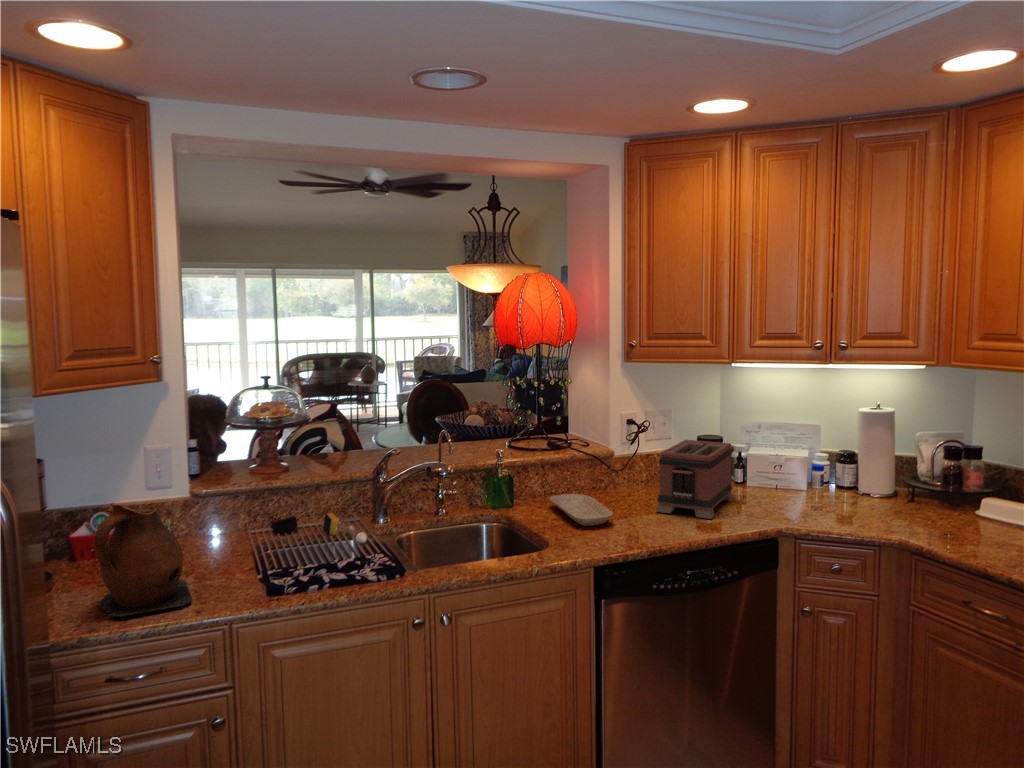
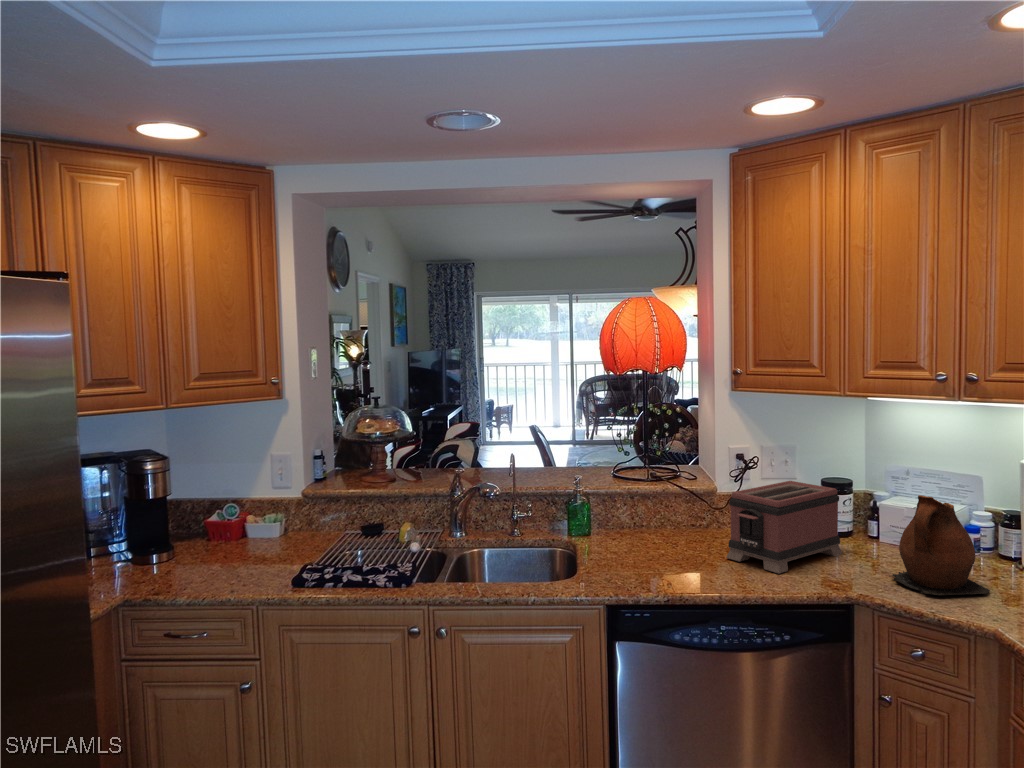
tray: present [549,494,613,526] -> none [619,528,666,564]
ceramic pitcher: present [95,503,192,617] -> present [892,495,990,595]

